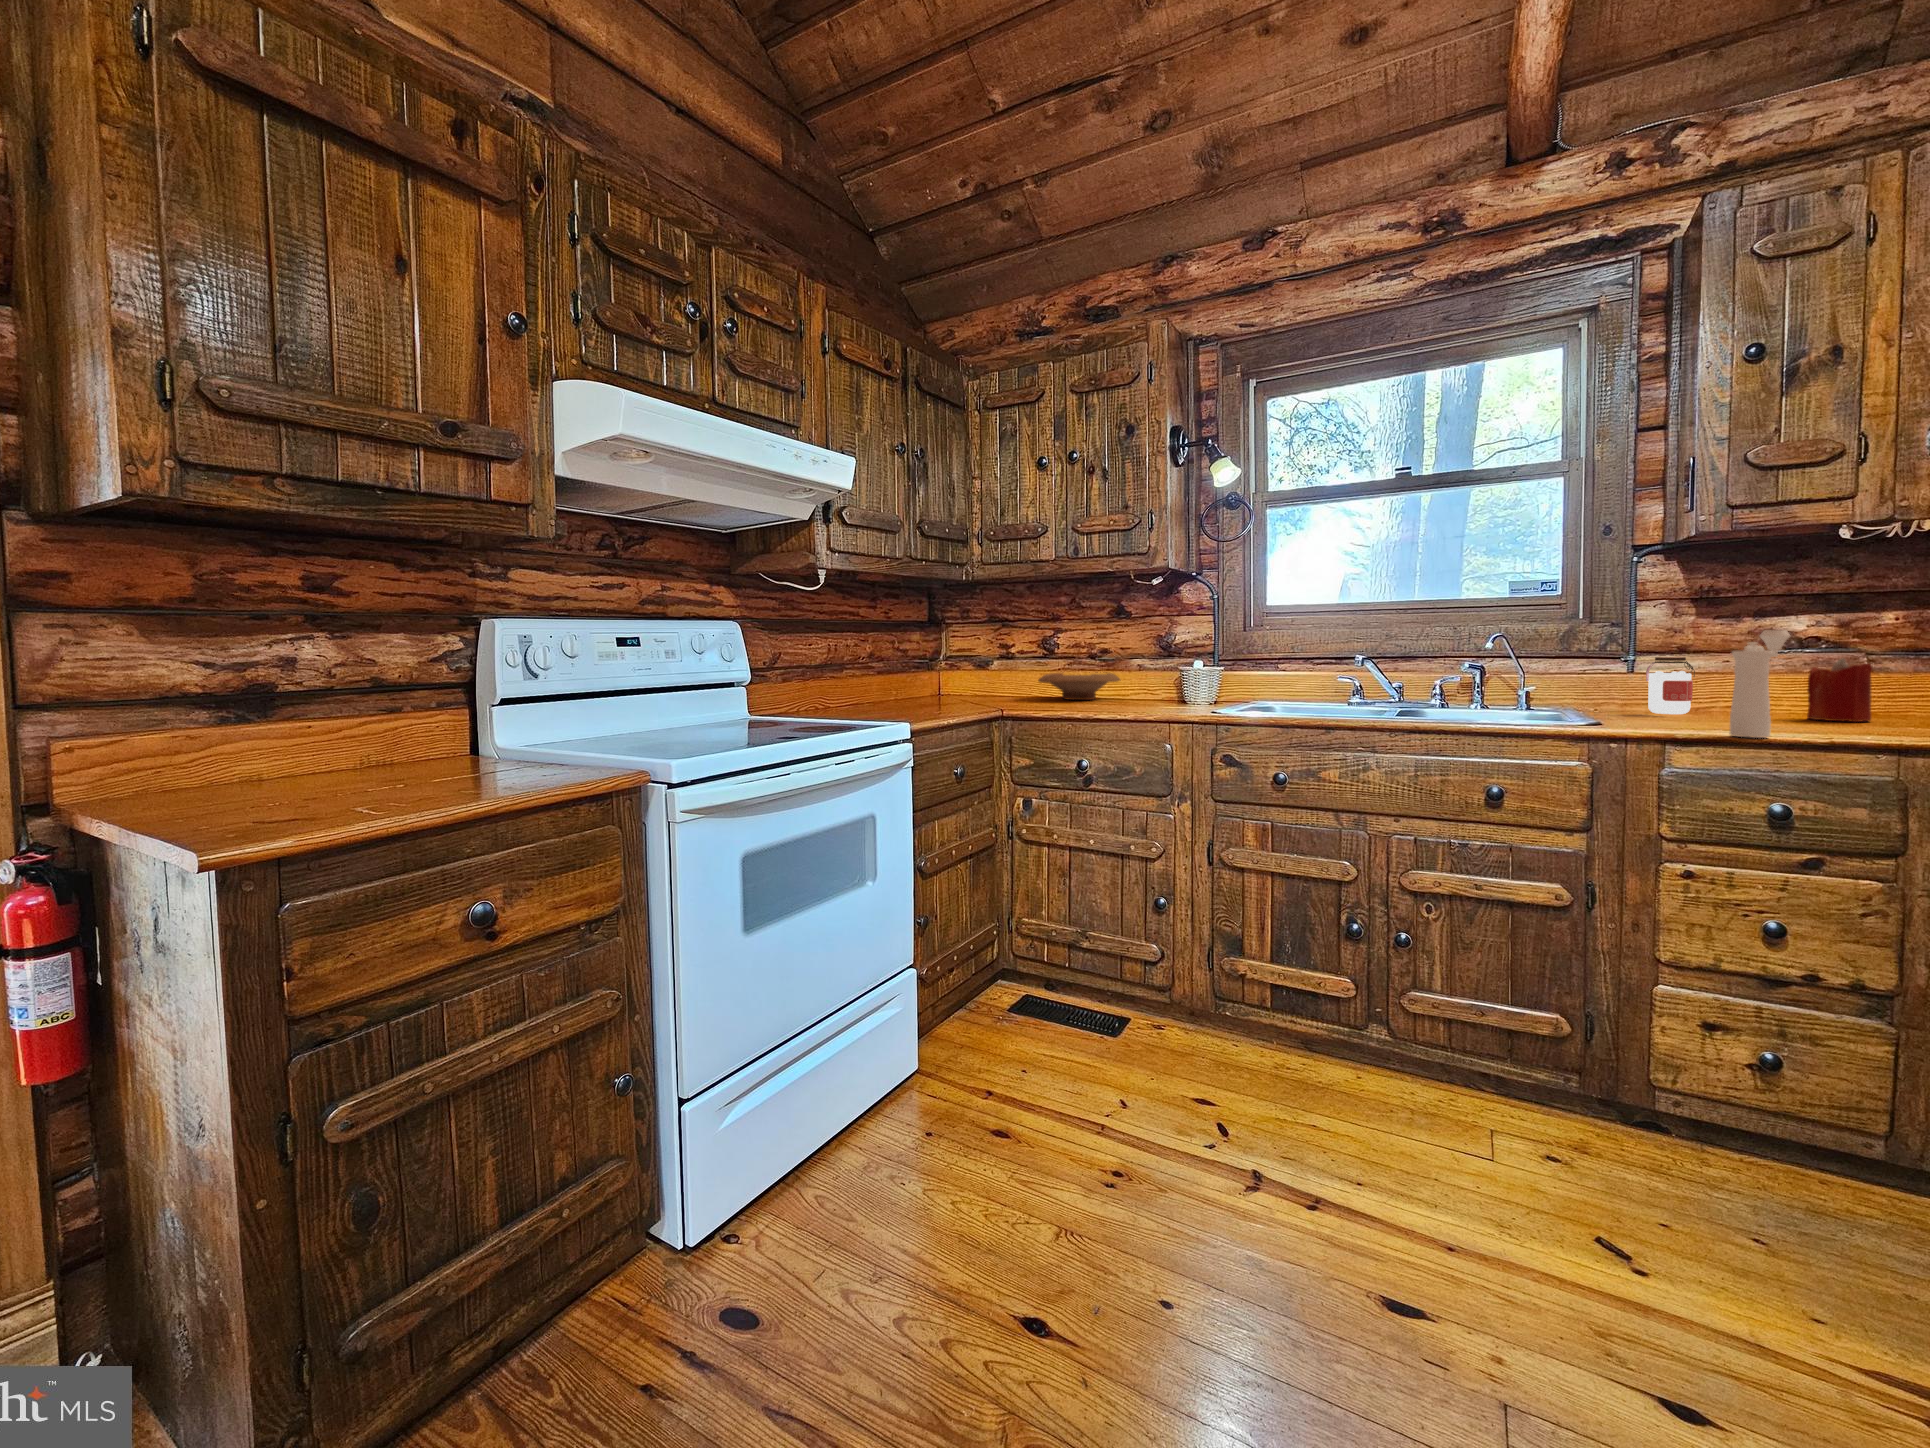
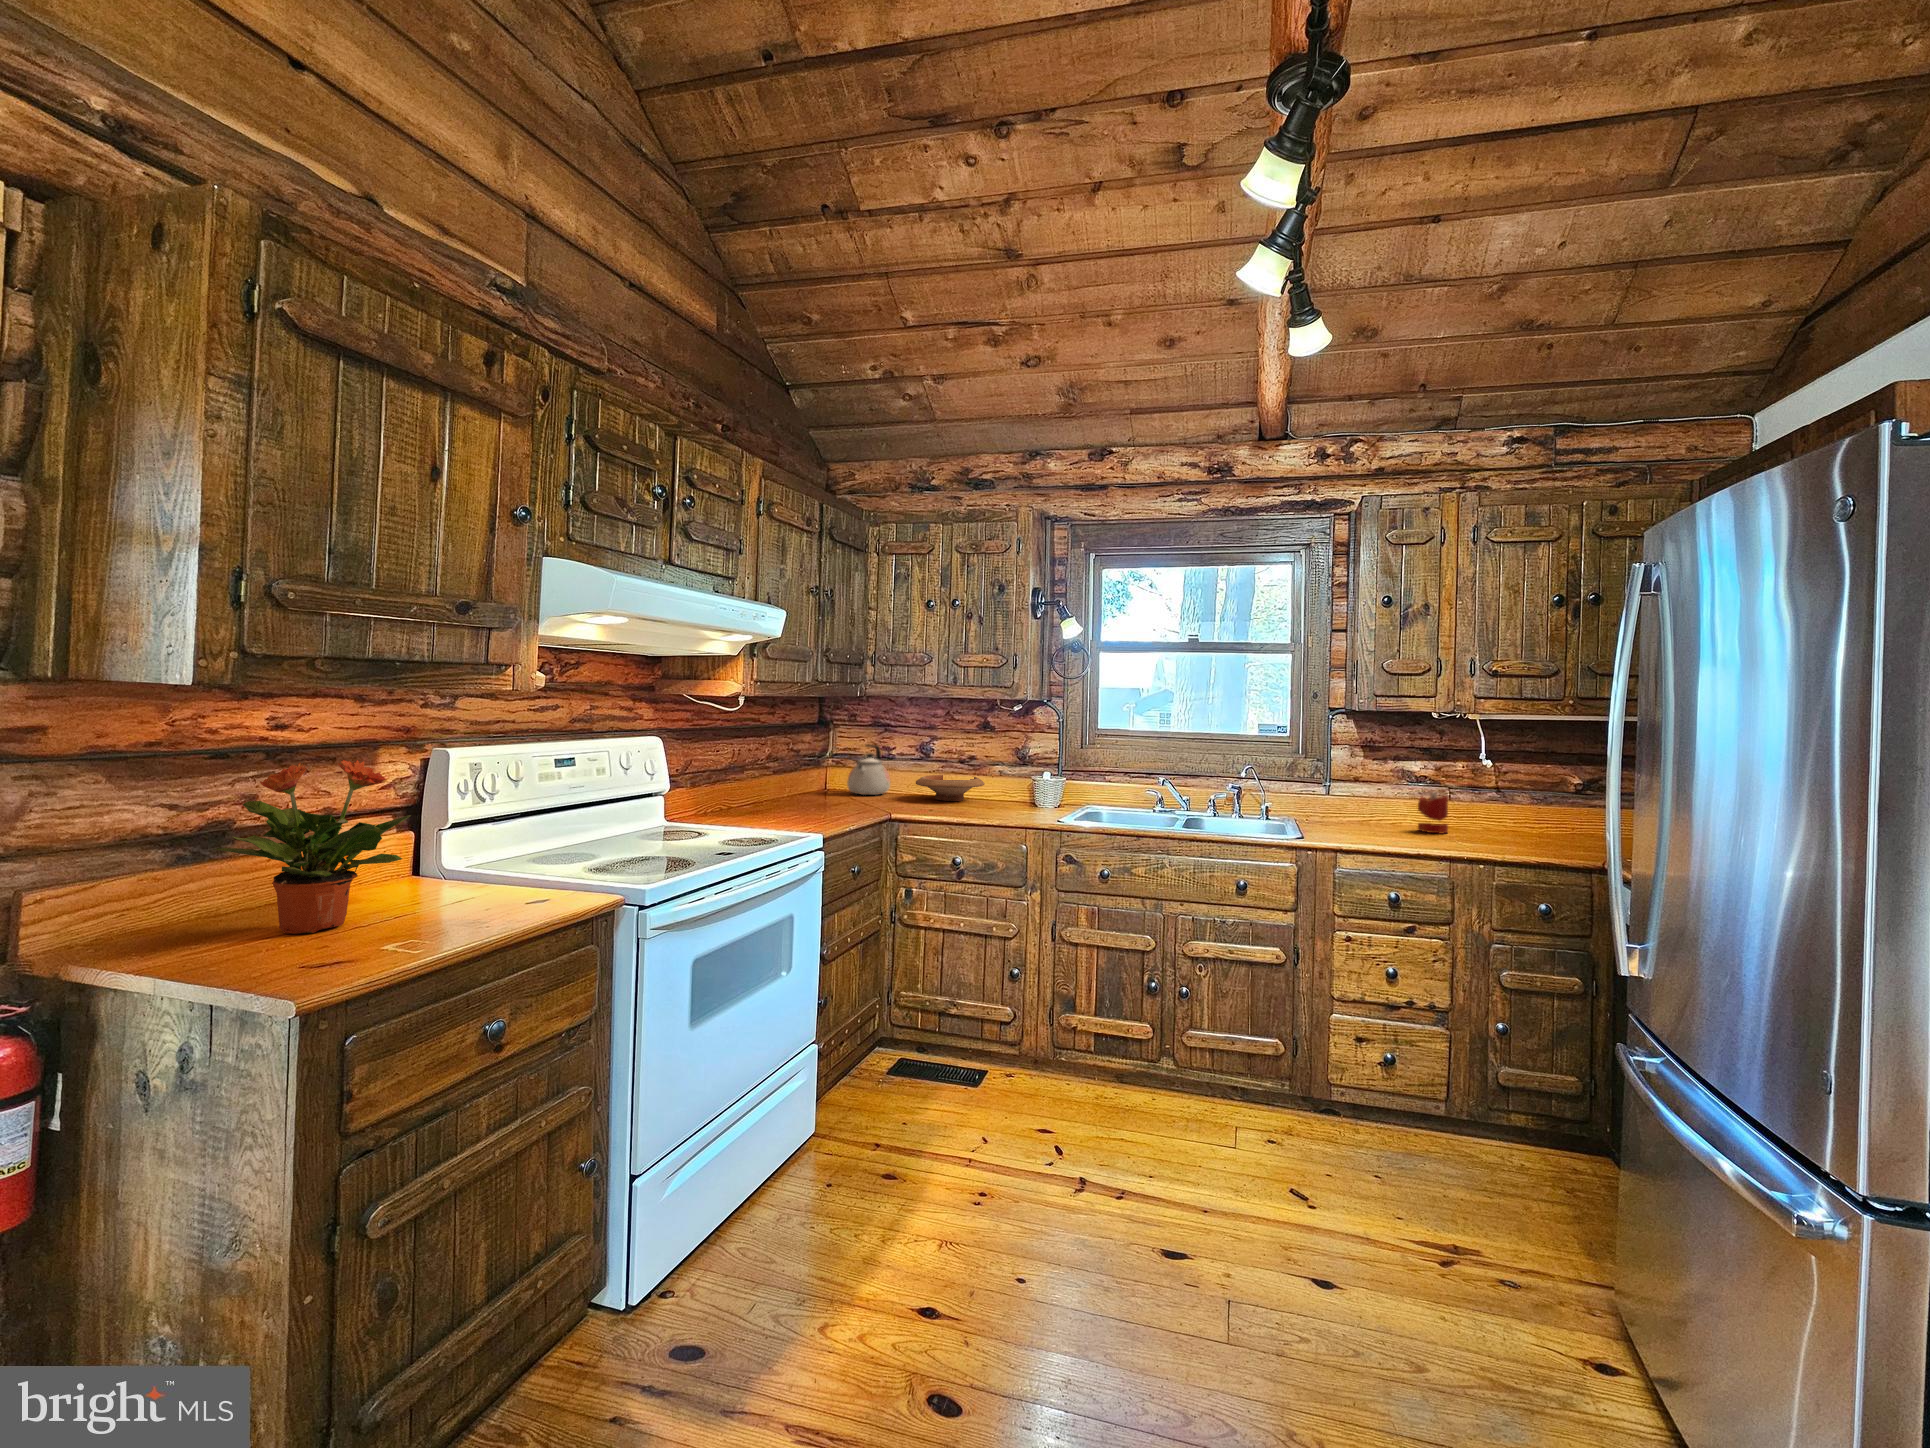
potted plant: none [207,605,412,795] -> present [213,760,411,933]
pepper mill: present [1729,630,1790,738] -> none [1369,779,1401,850]
kettle: none [963,641,1011,697] -> present [847,745,890,795]
jar: present [1646,657,1695,714] -> none [1335,785,1361,826]

